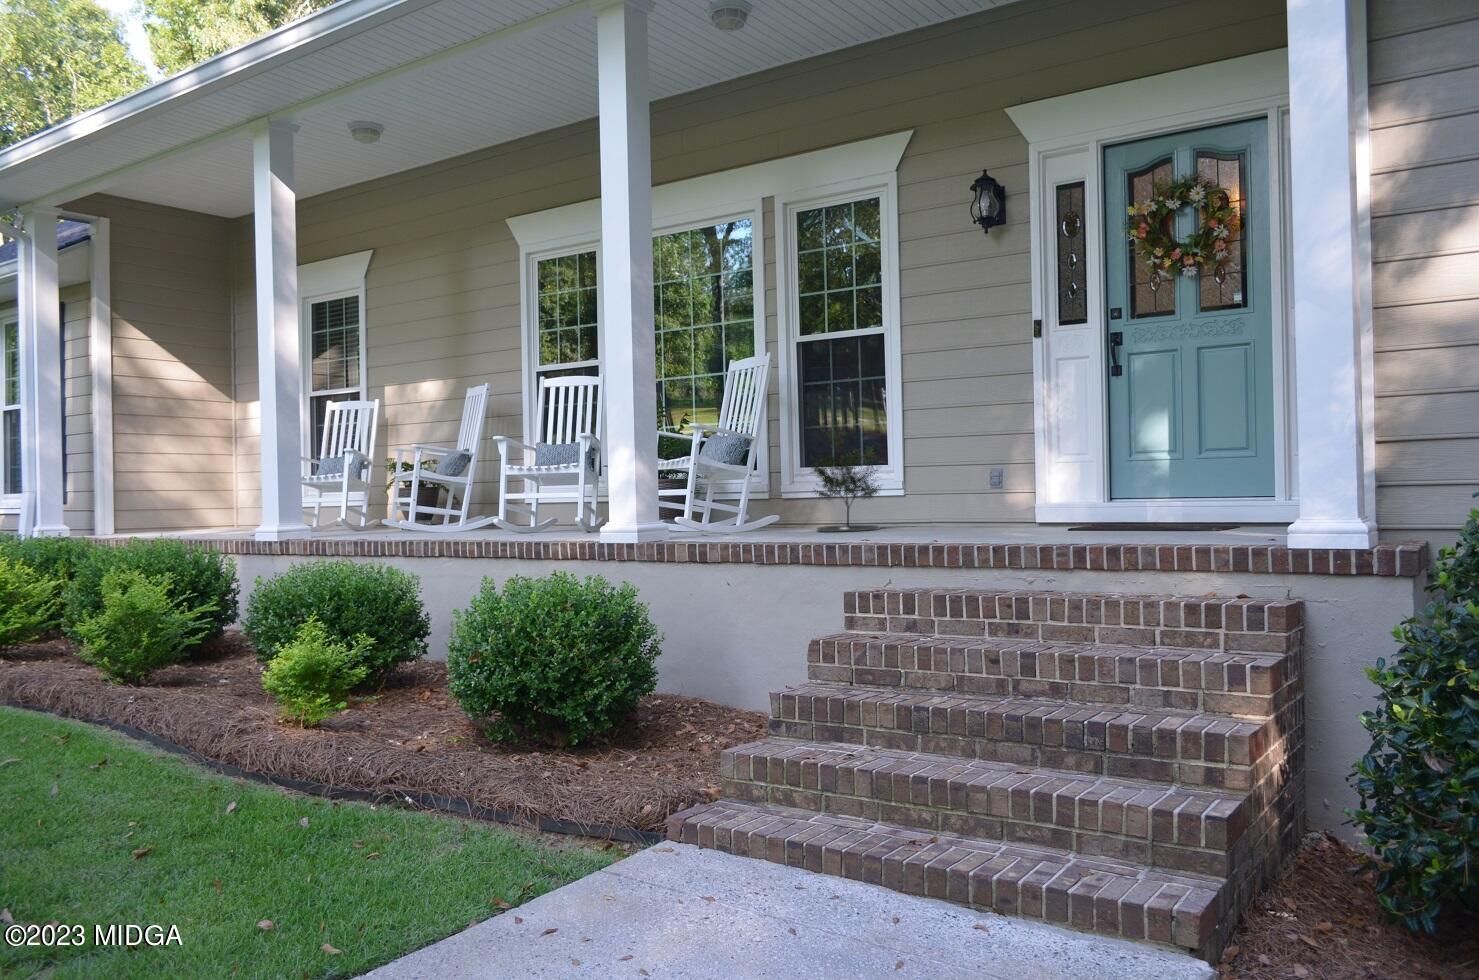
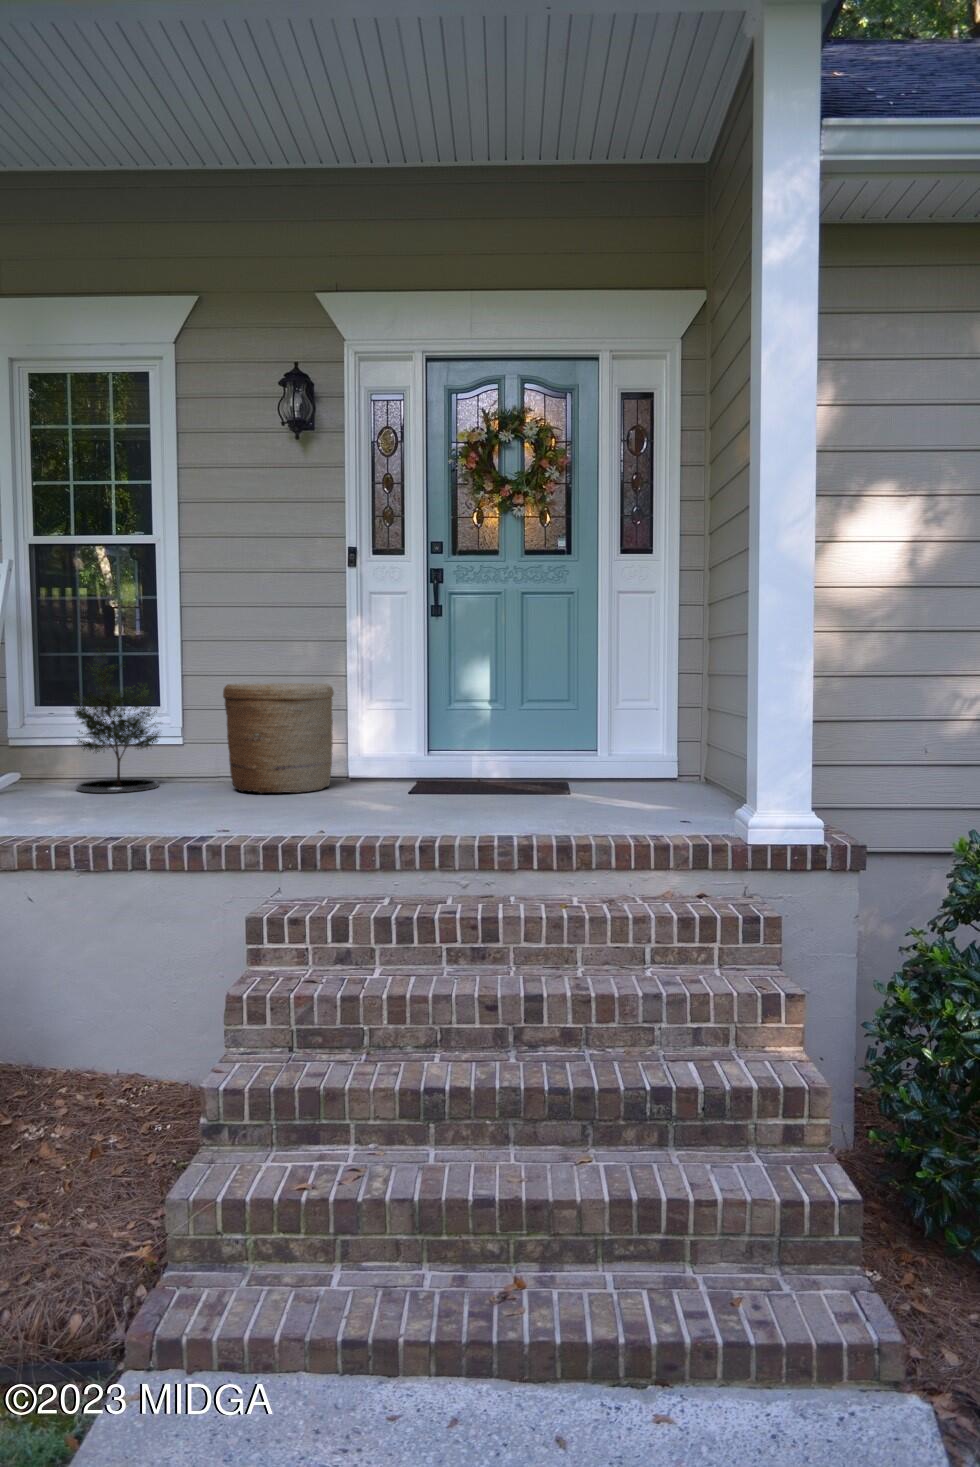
woven basket: none [917,438,1012,531] -> present [223,683,334,793]

